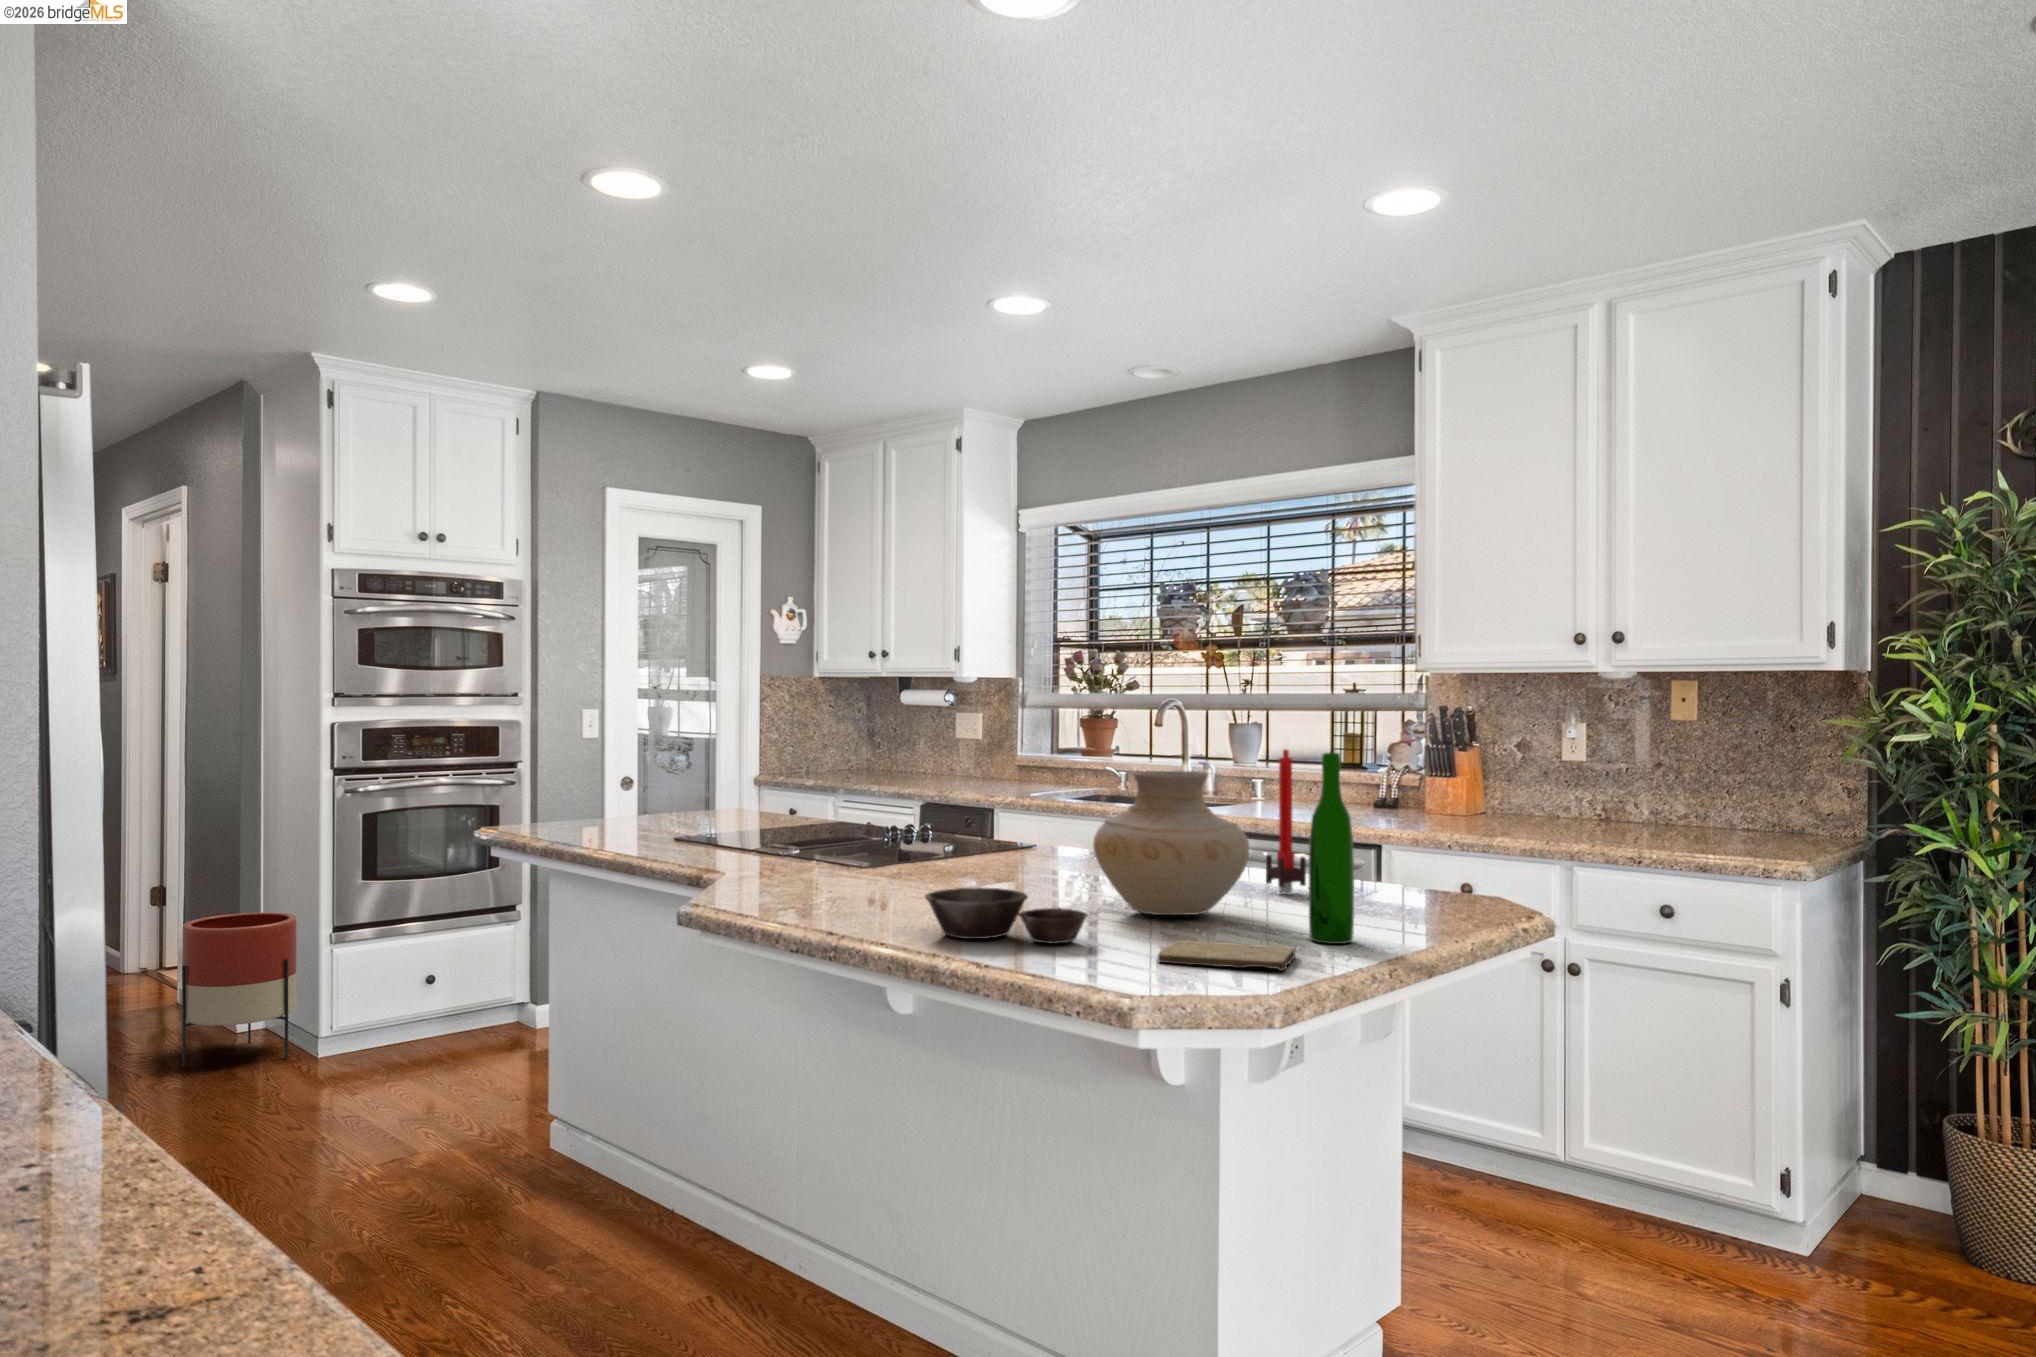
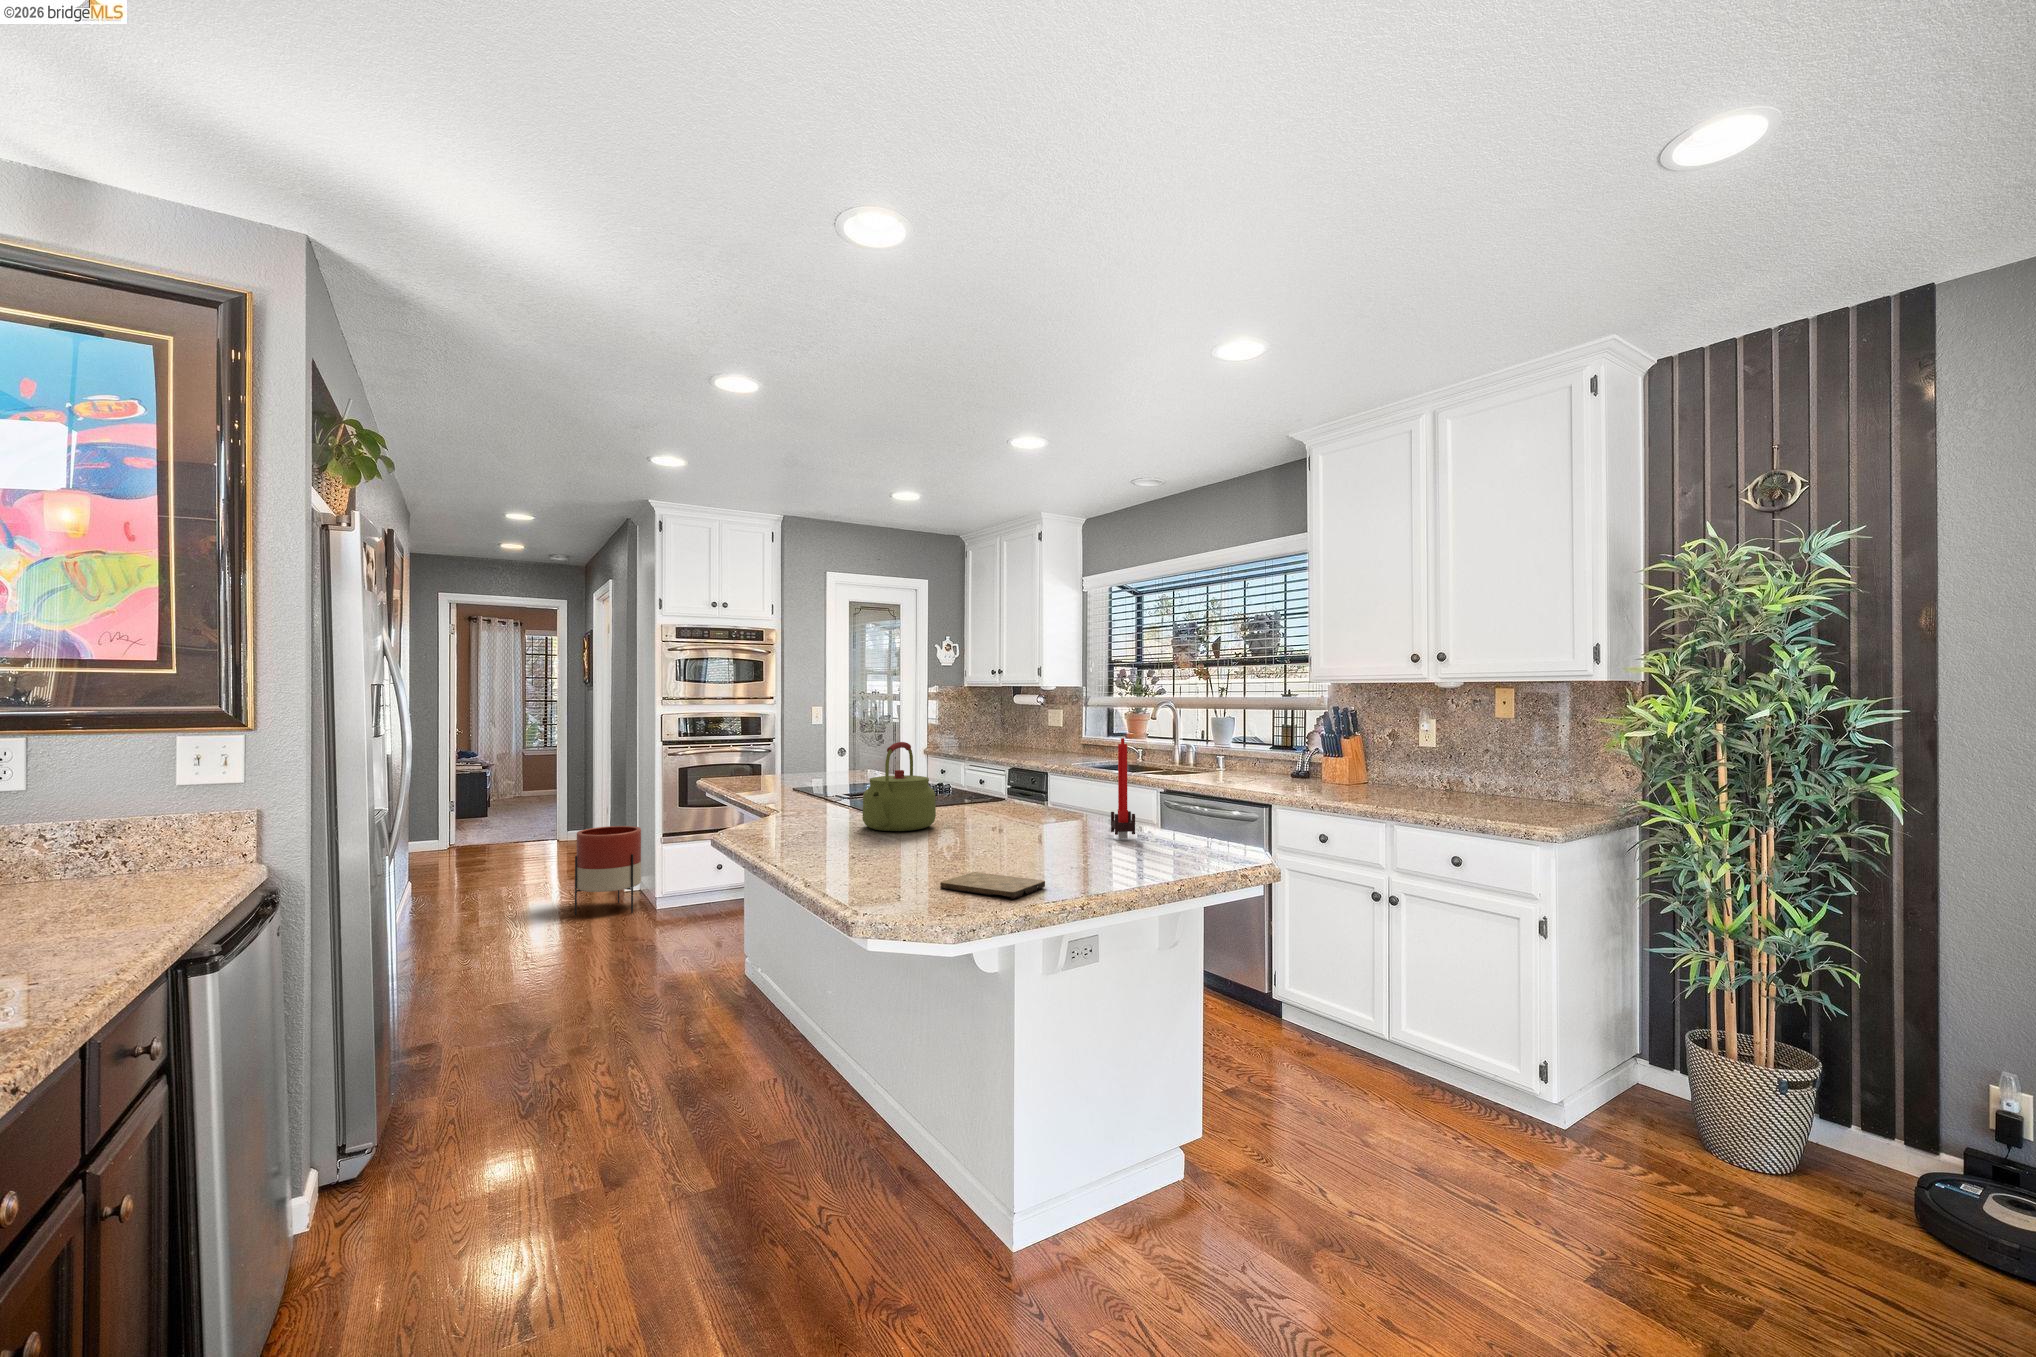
wine bottle: present [1309,753,1354,944] -> none [1077,742,1109,879]
kettle: none [894,759,1003,892] -> present [863,742,936,831]
vase: present [1093,771,1250,915] -> none [959,753,1067,853]
bowl: present [925,887,1088,944] -> none [819,830,920,871]

